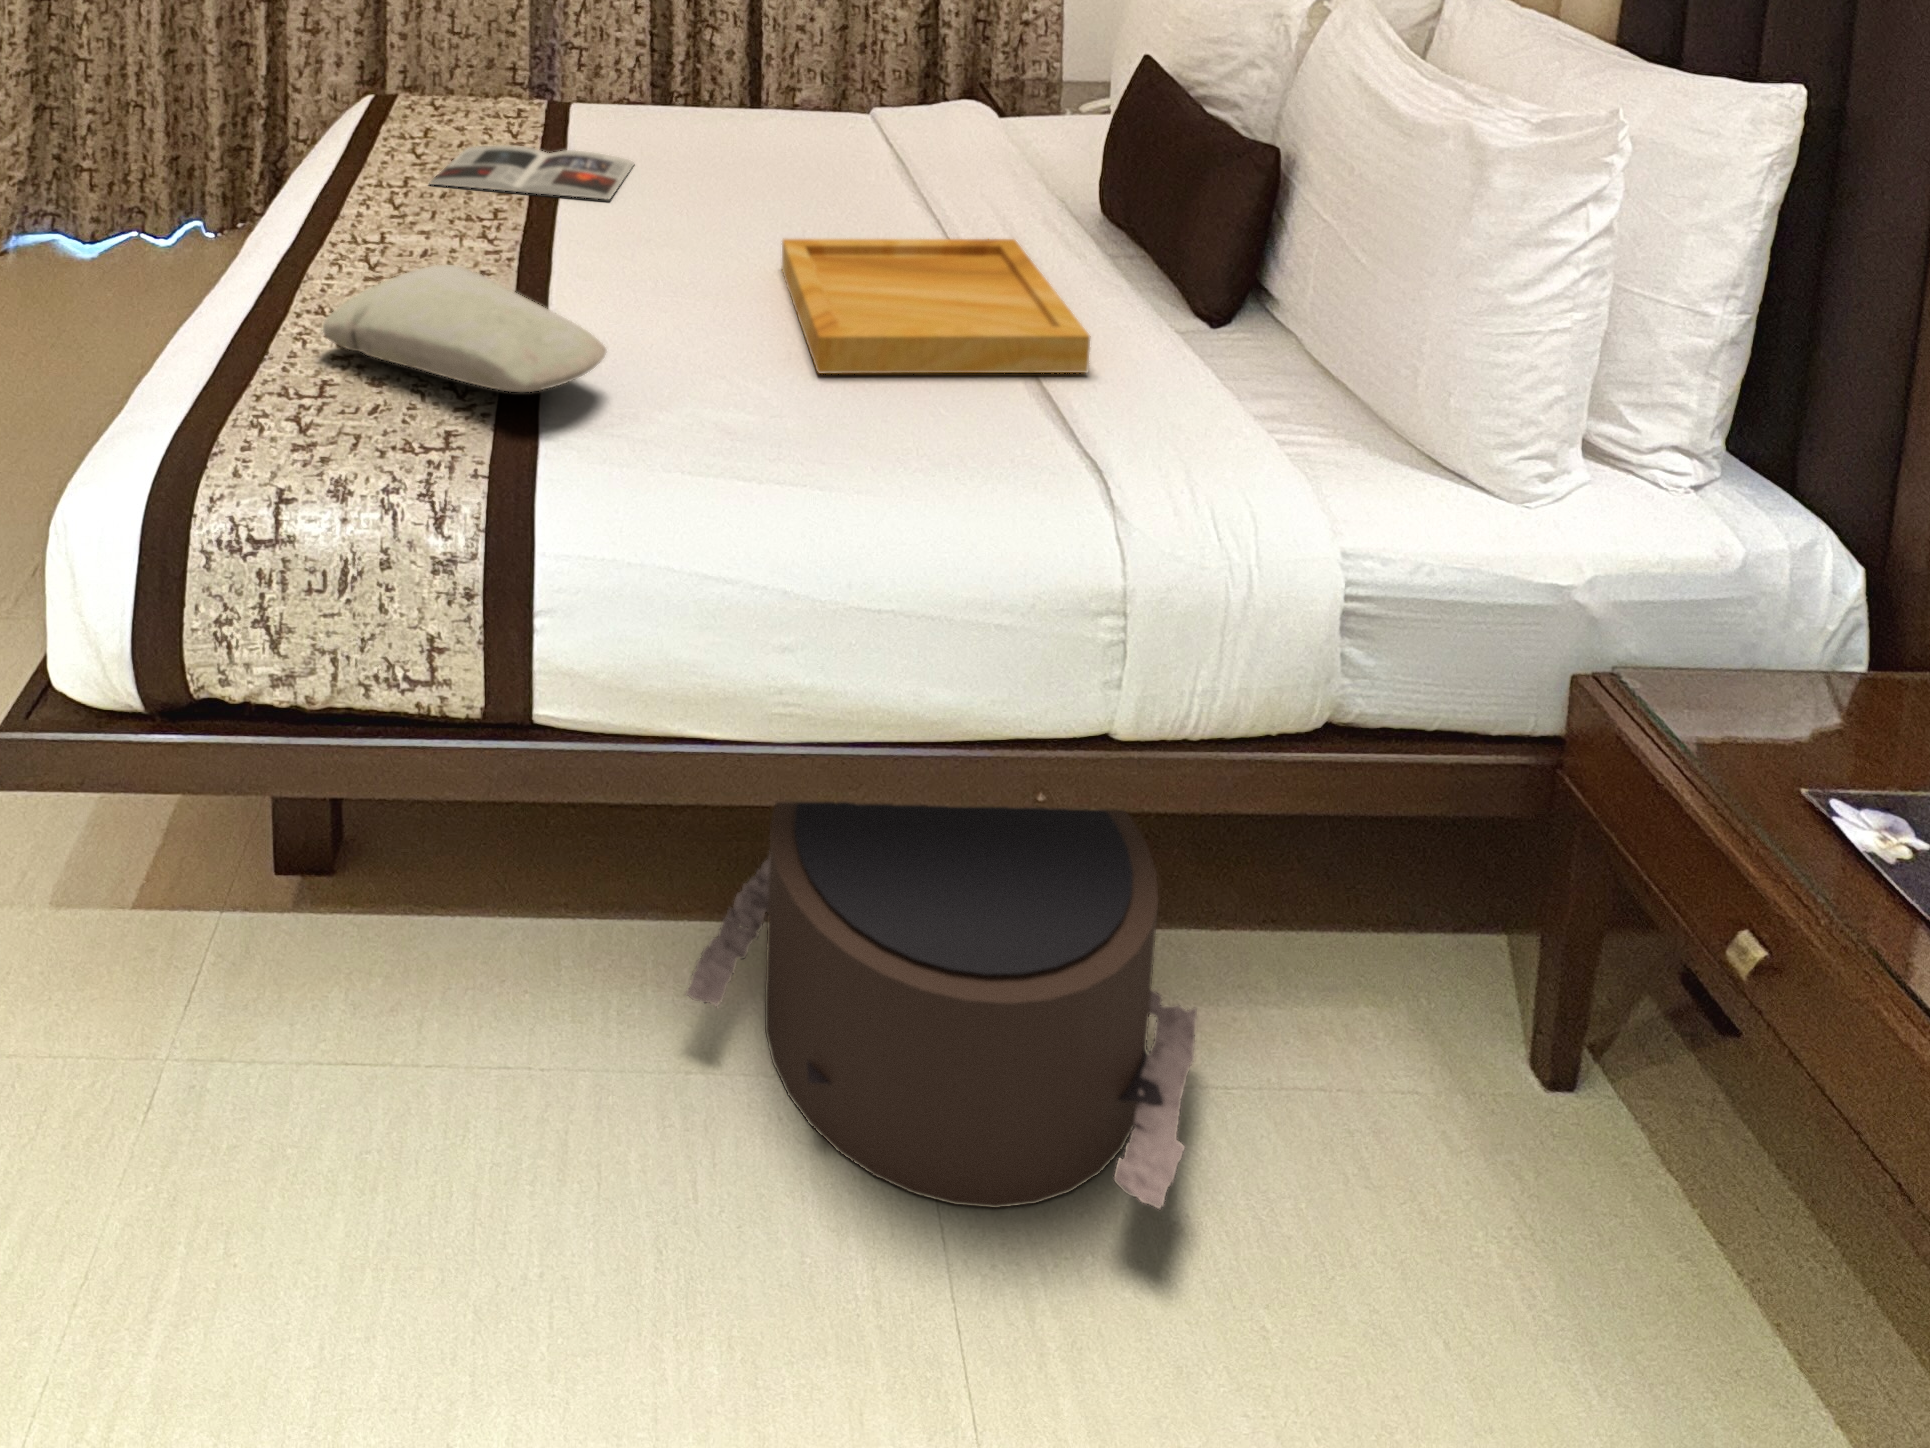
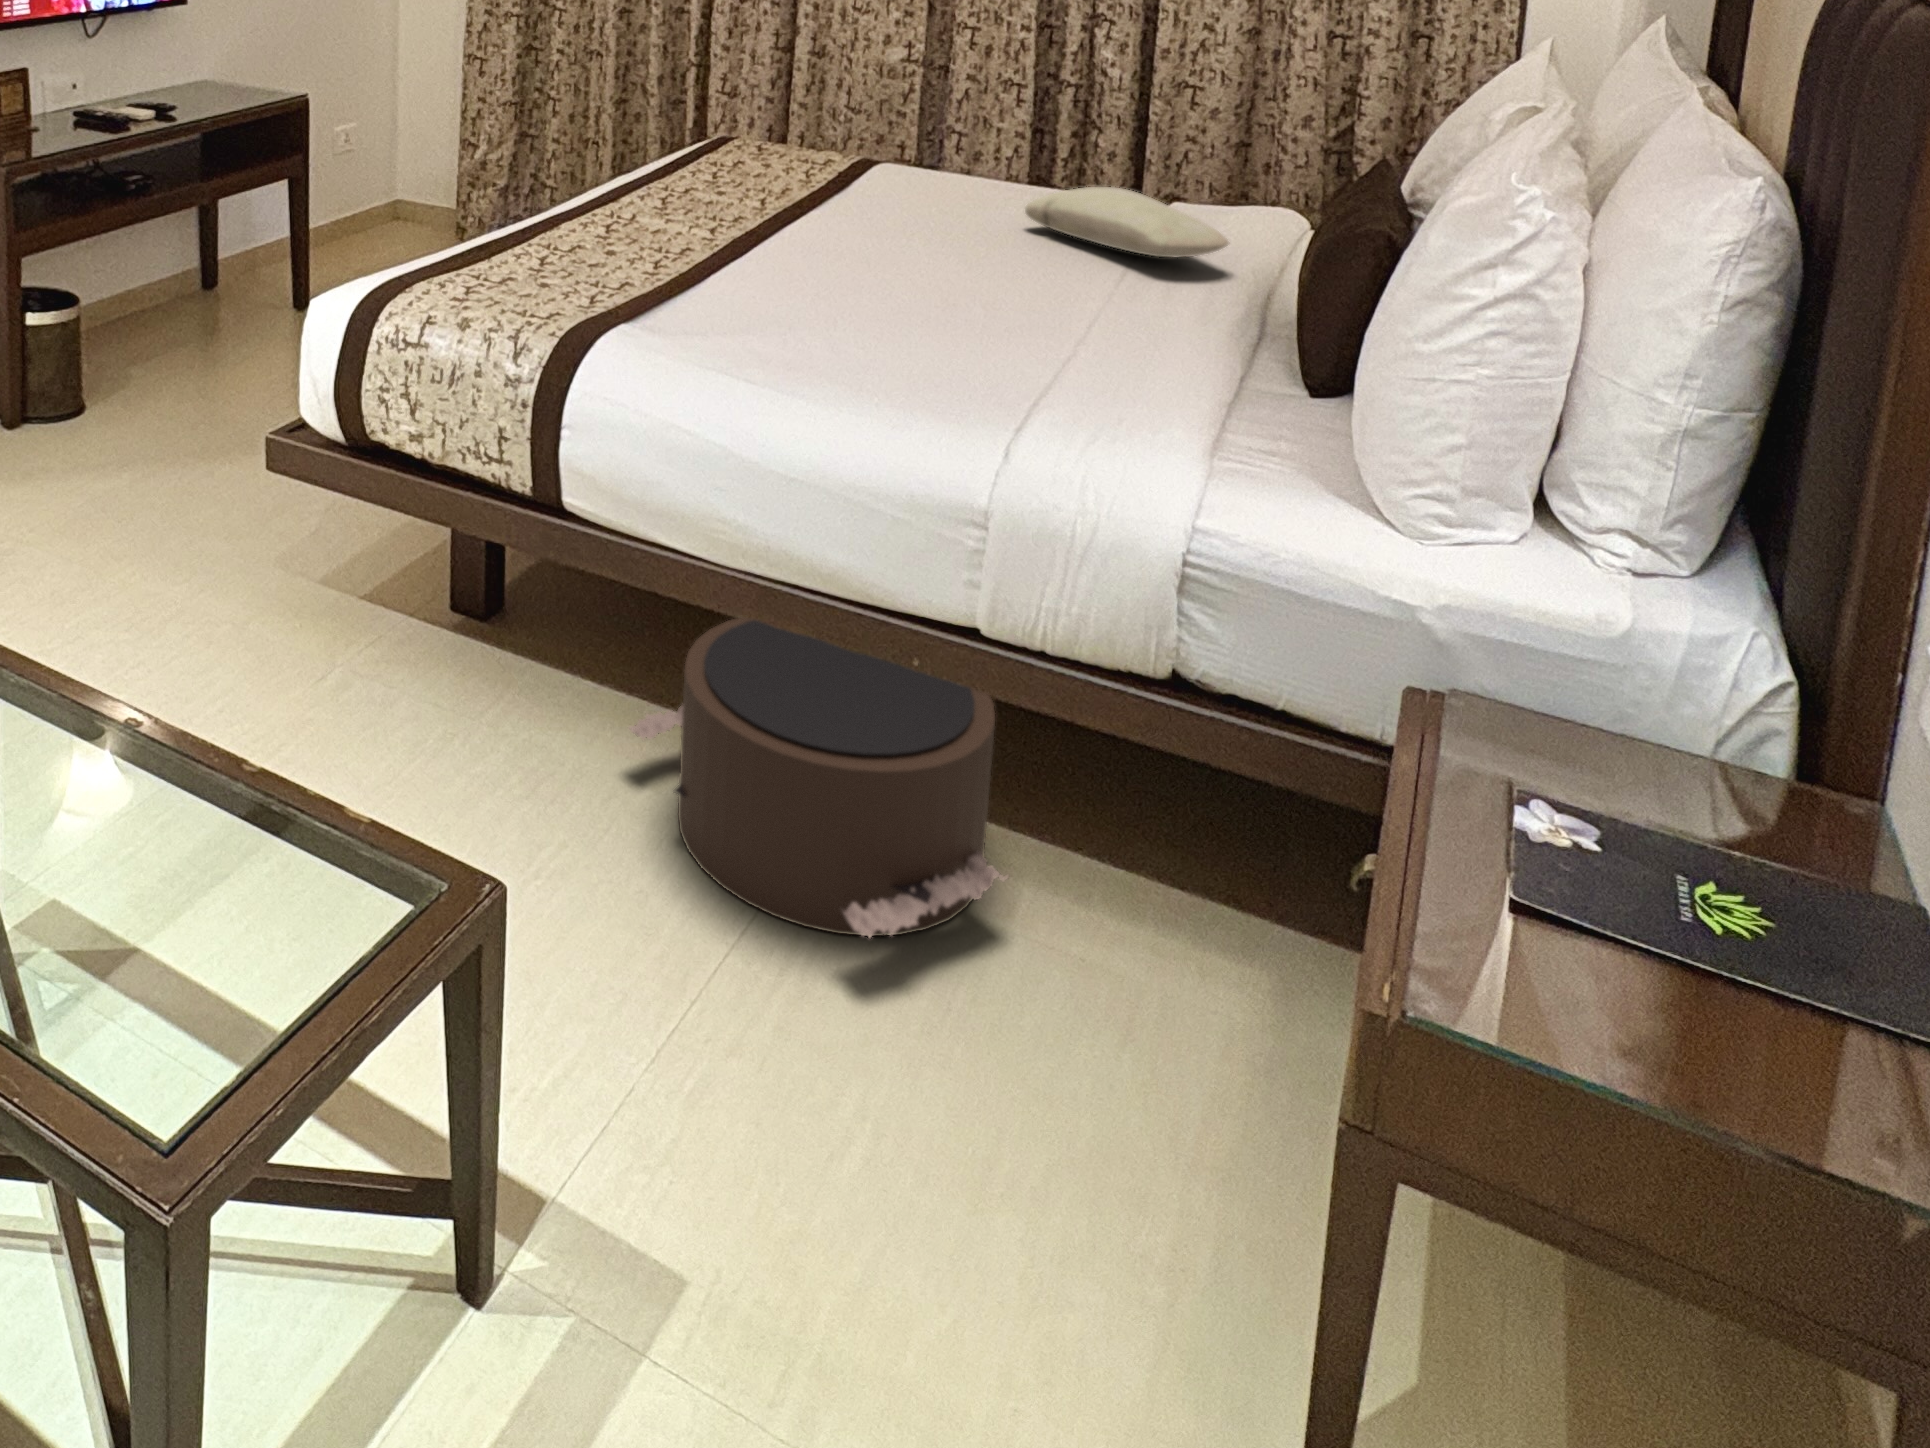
magazine: present [430,145,634,199] -> none [697,178,884,225]
tray: present [782,239,1090,373] -> none [859,260,1143,388]
pillow: present [323,265,606,392] -> present [1025,187,1229,257]

